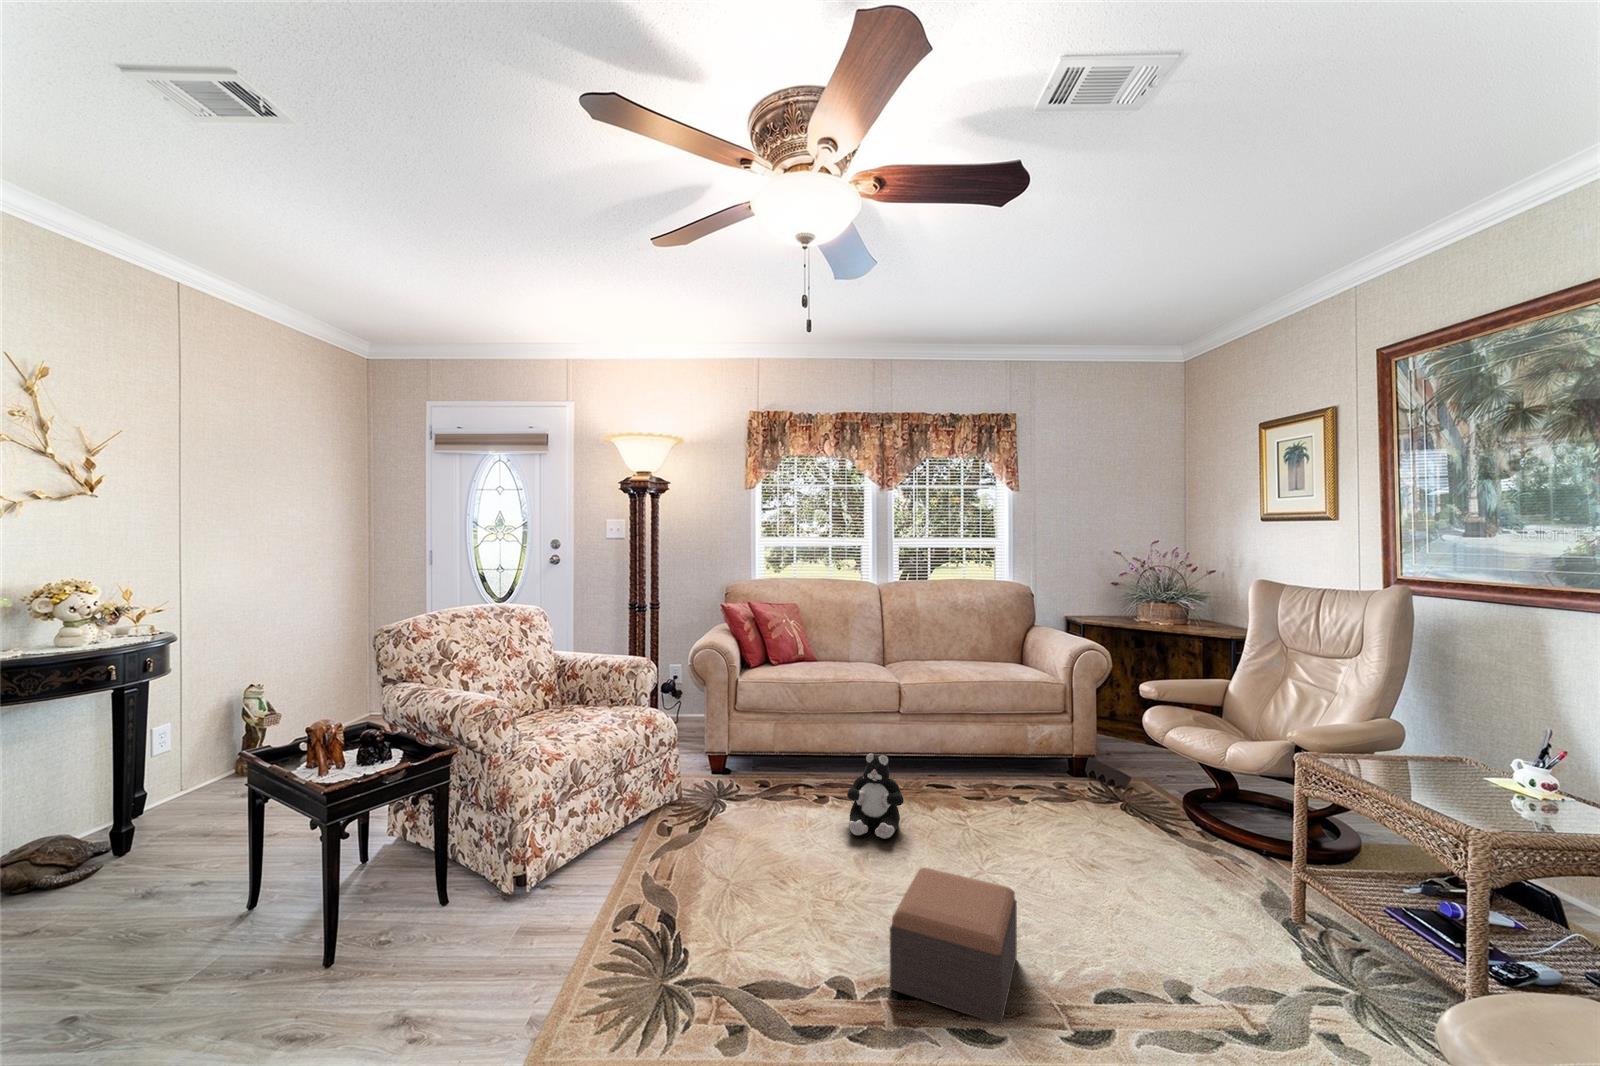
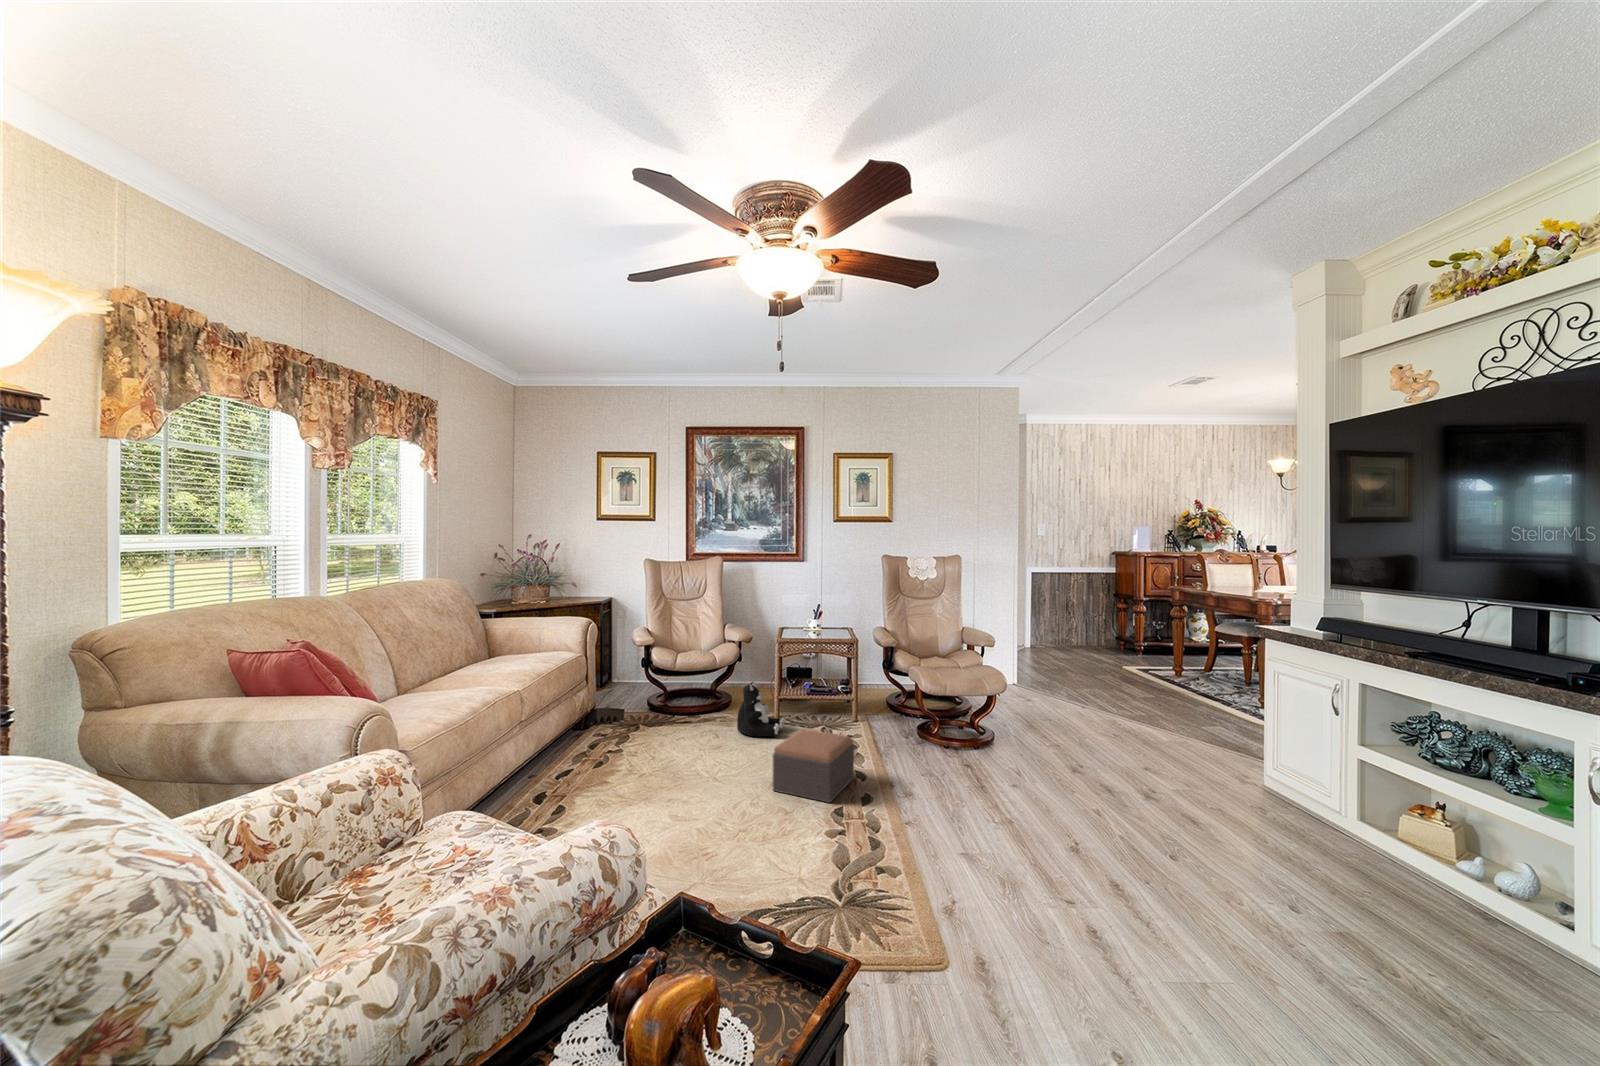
plush toy: present [847,753,904,839] -> present [737,682,786,737]

